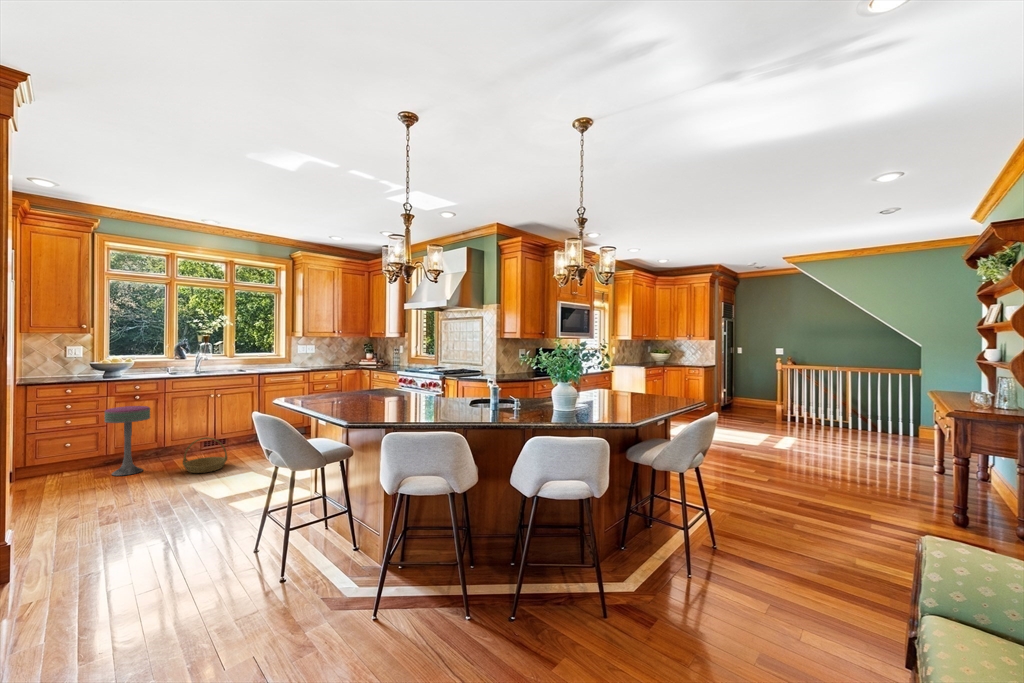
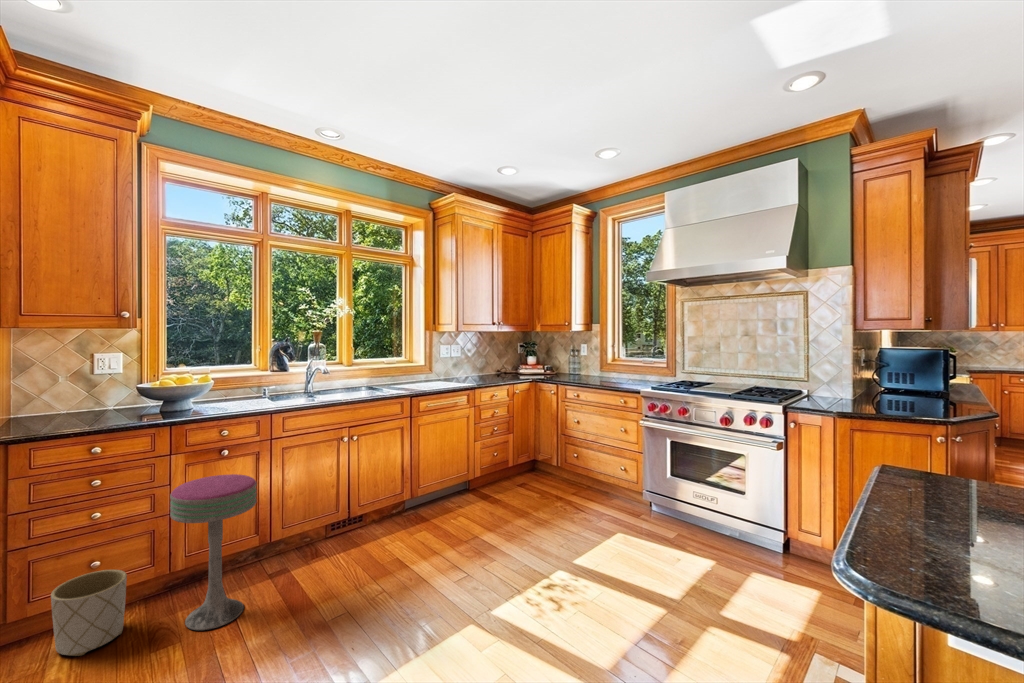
basket: present [183,437,227,473] -> none [325,541,404,623]
planter: none [46,449,83,482] -> present [51,570,127,656]

